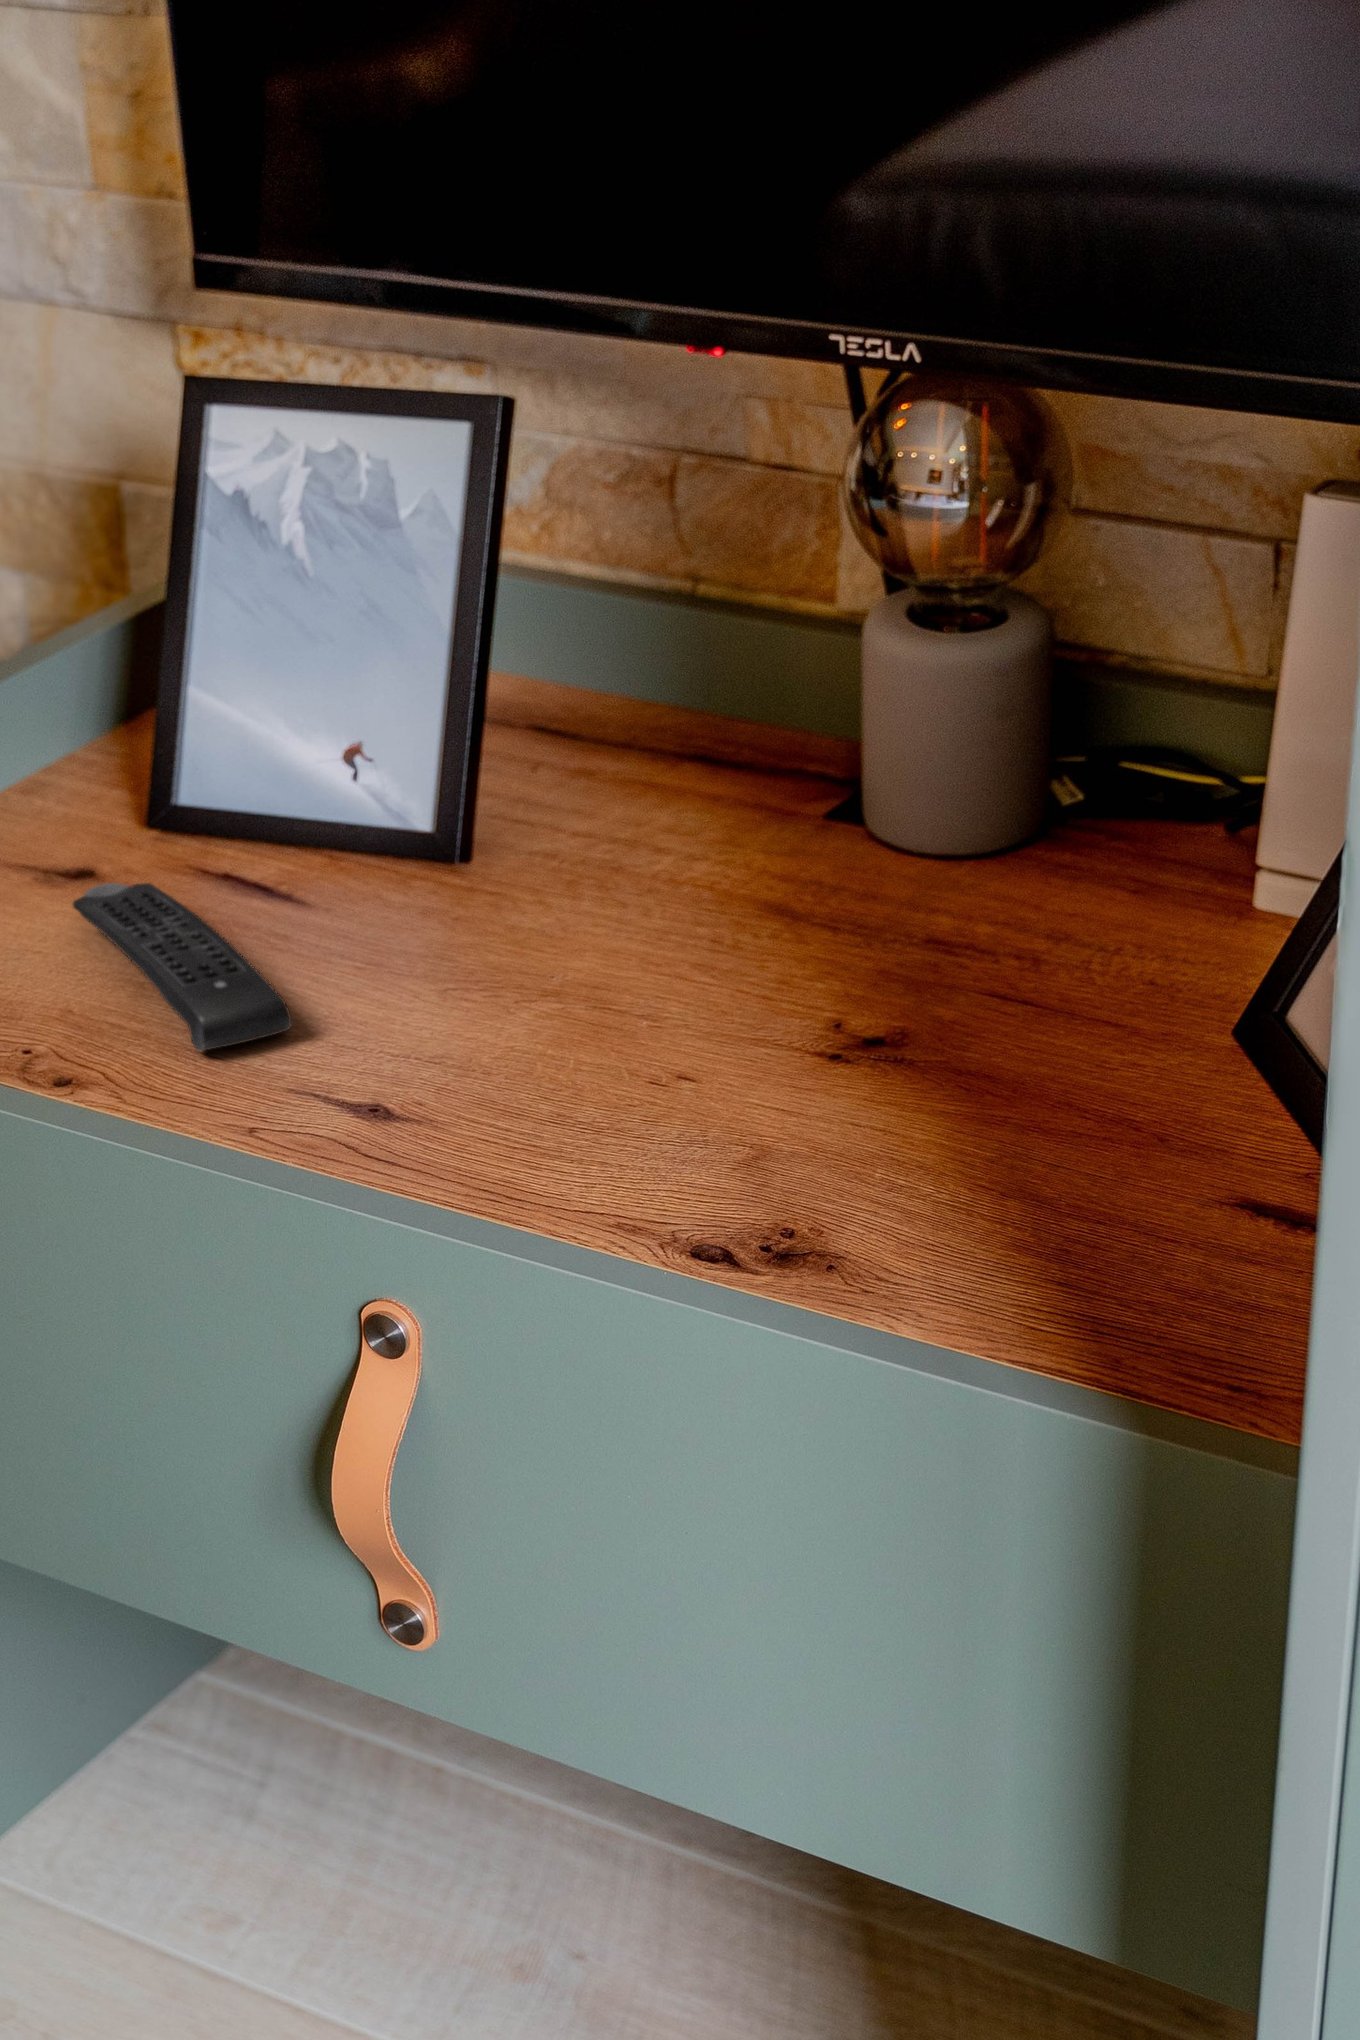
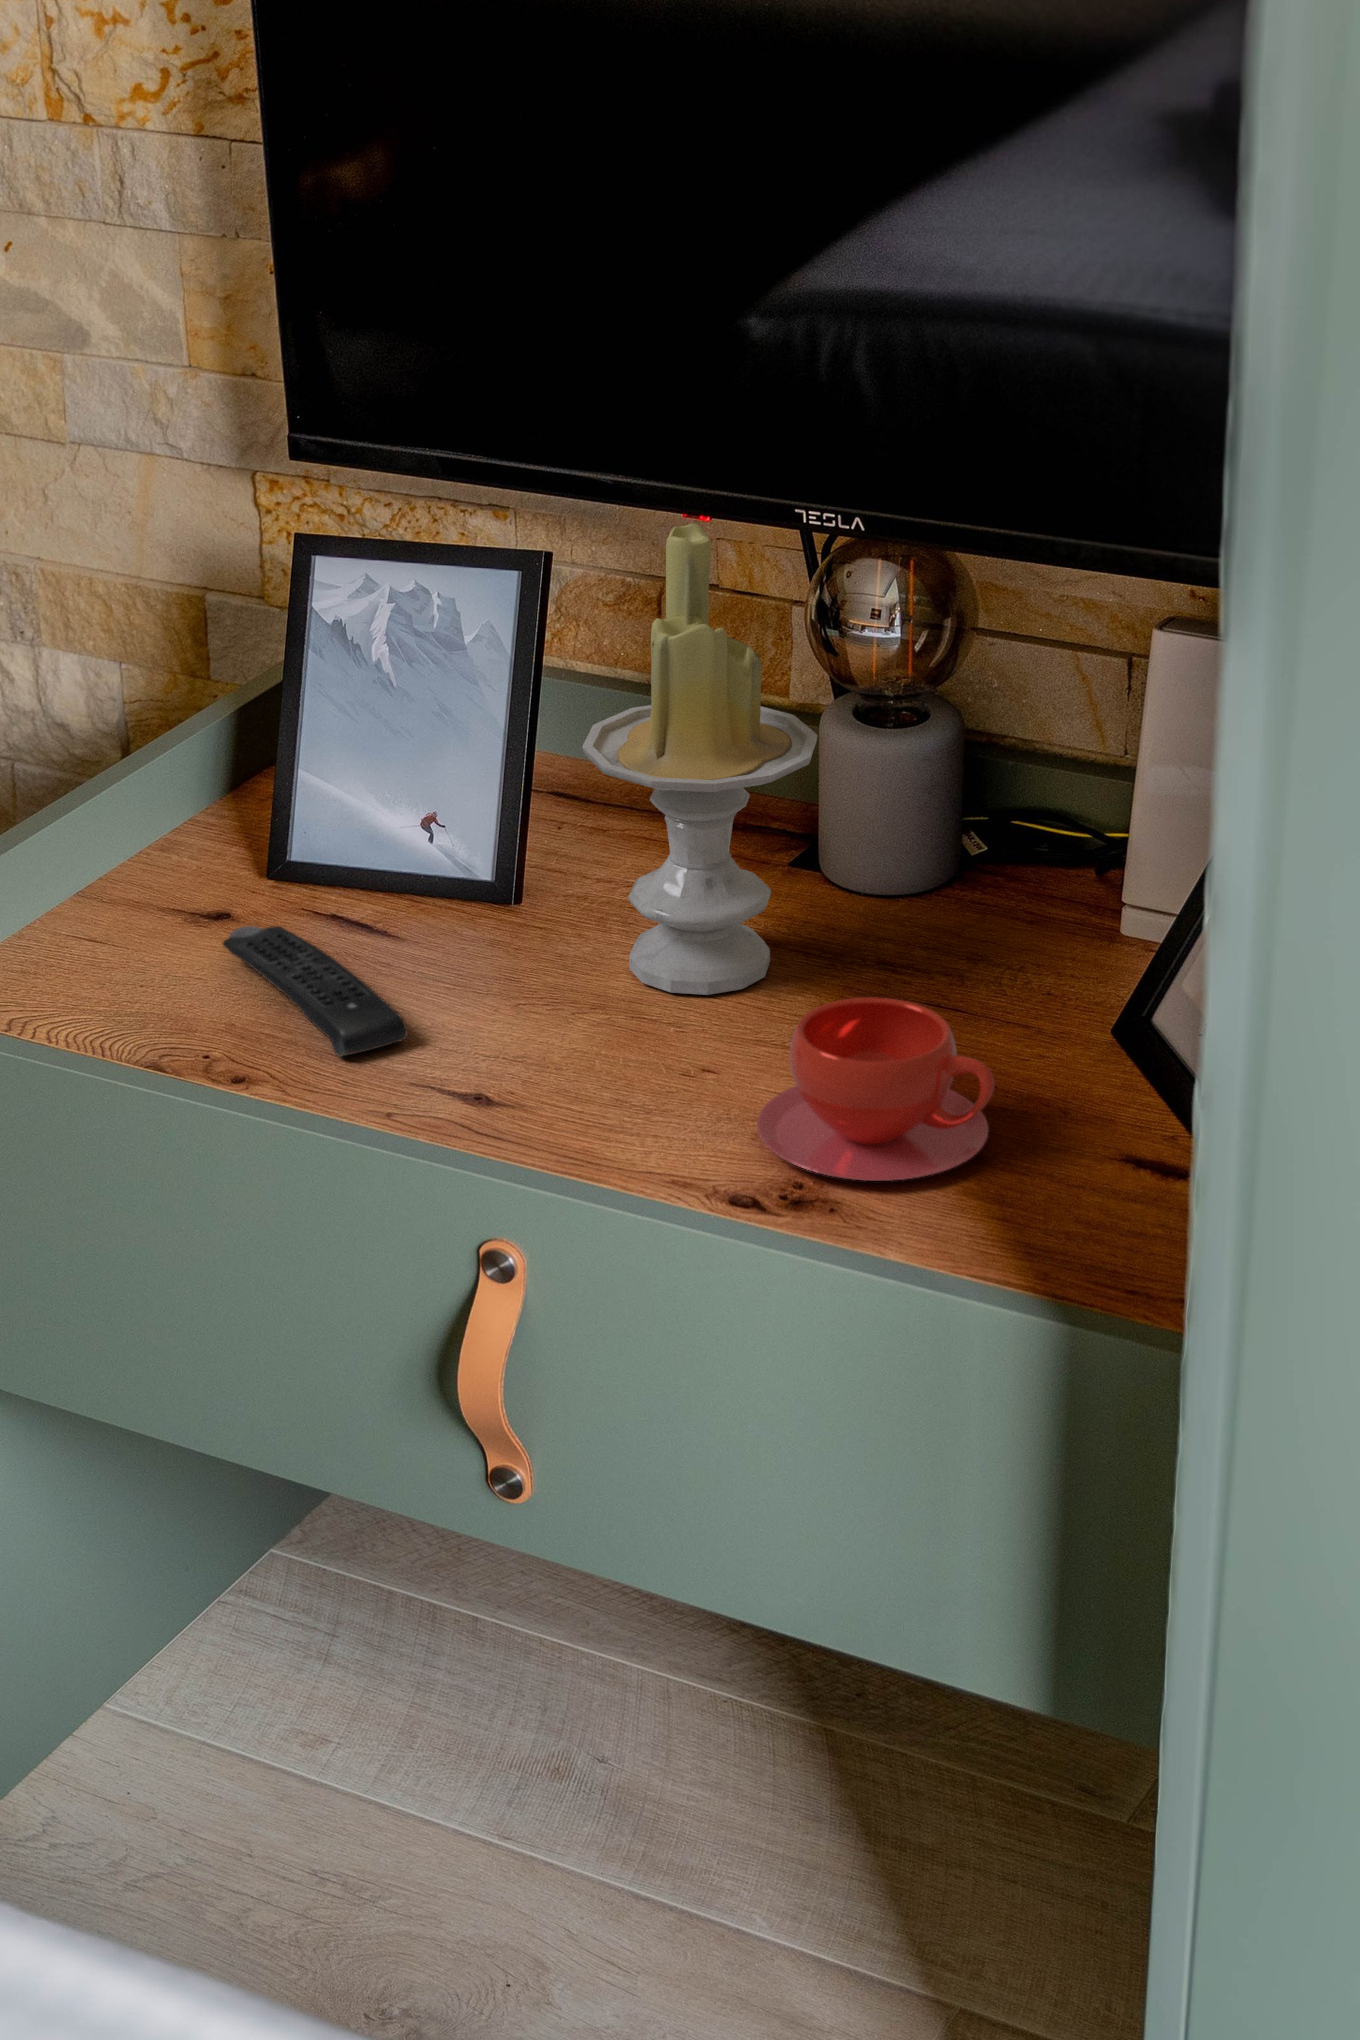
candle: none [531,335,847,977] -> present [582,523,817,995]
teacup: none [740,978,1065,1230] -> present [757,997,994,1181]

